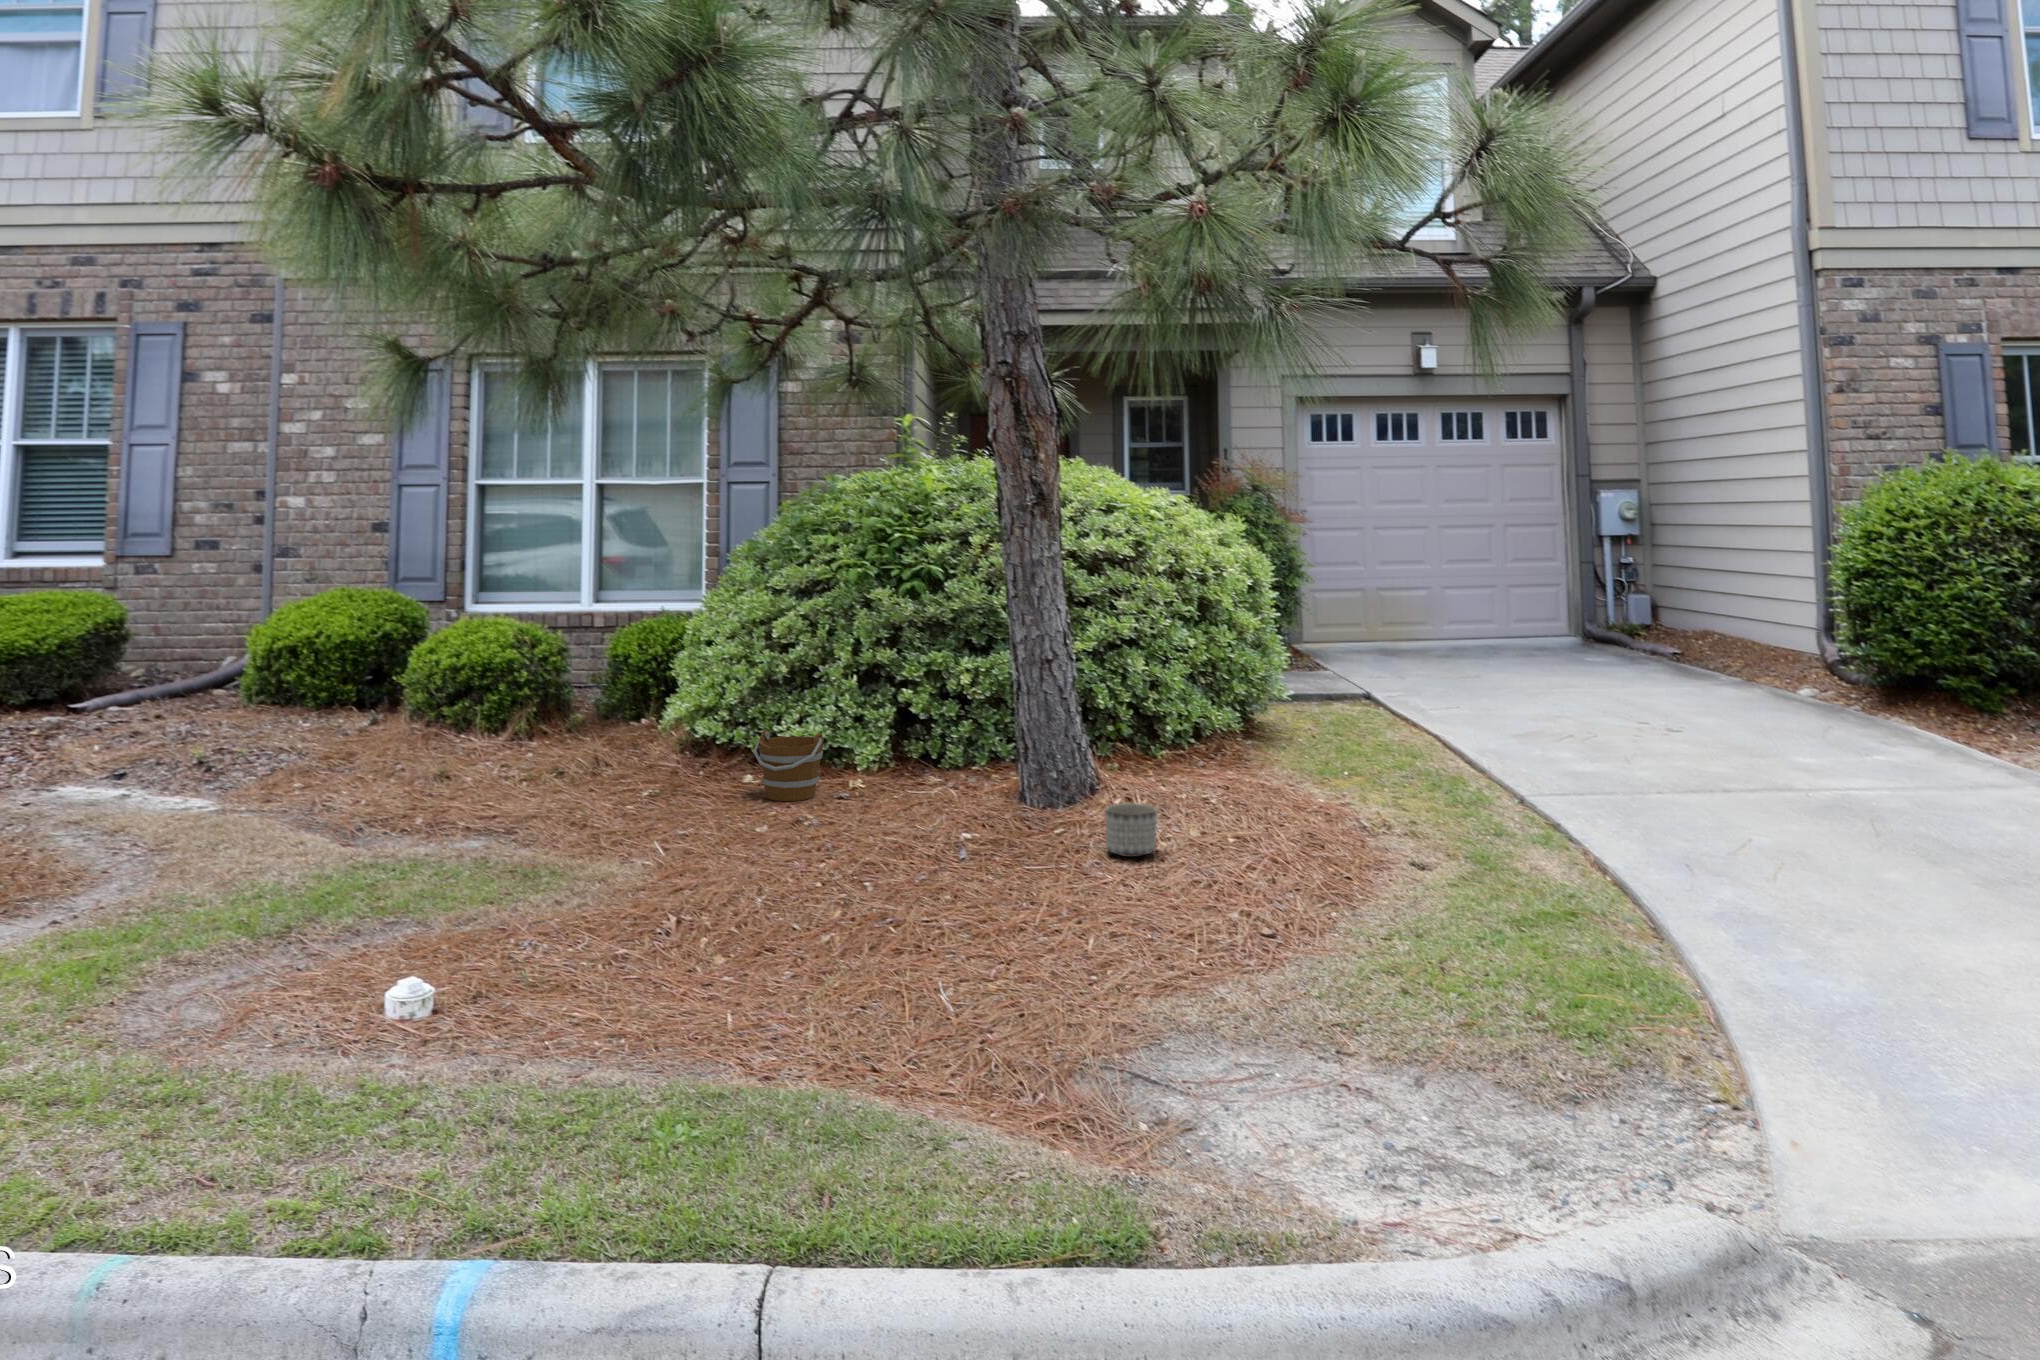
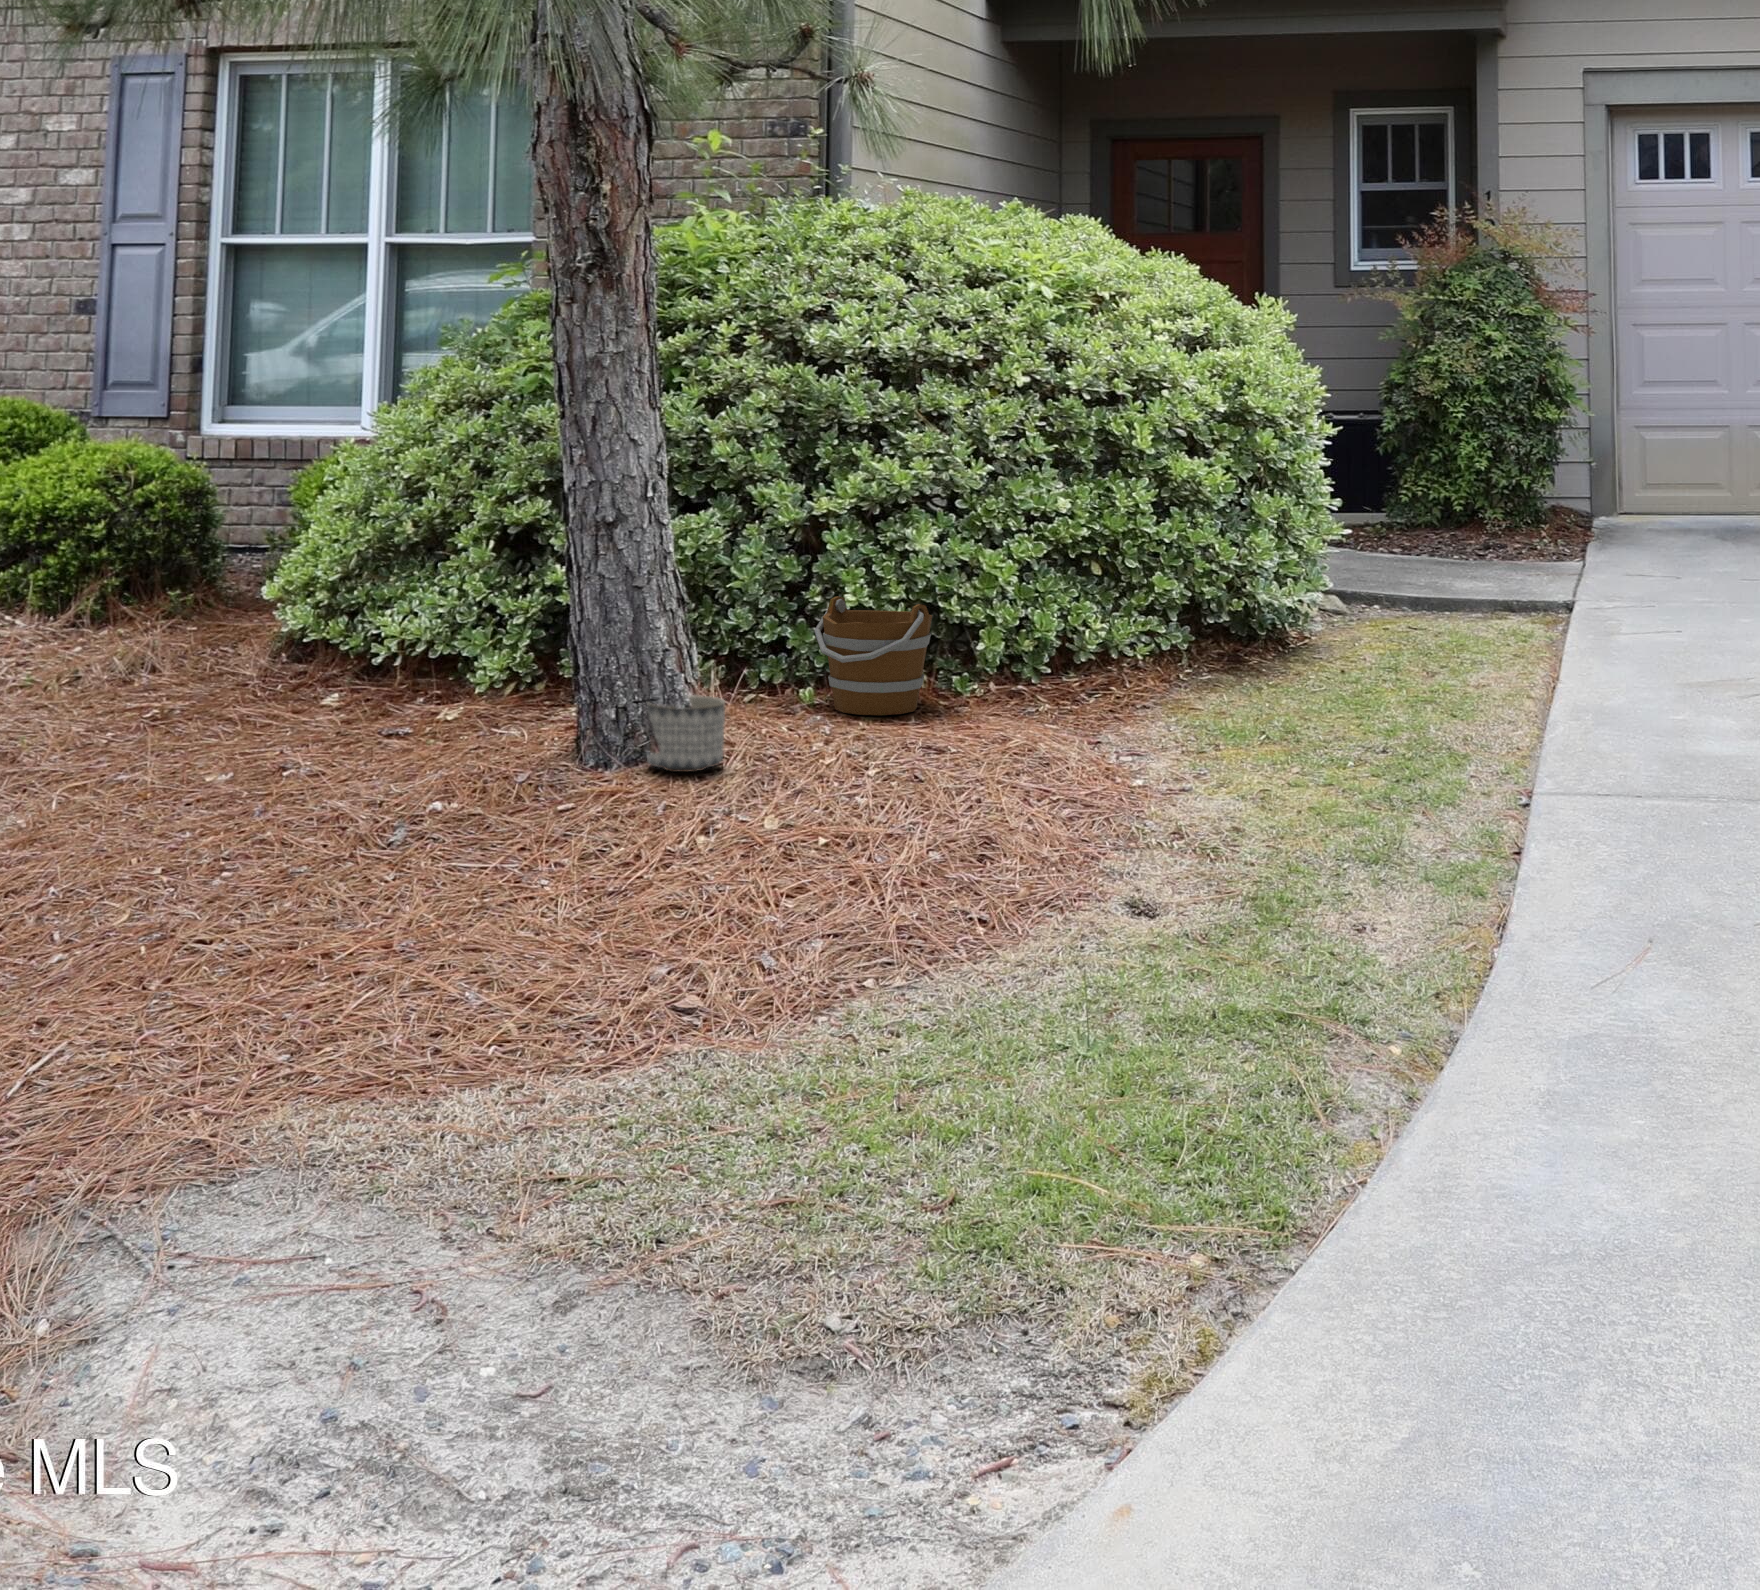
bucket: present [753,730,824,801] -> present [815,596,932,715]

